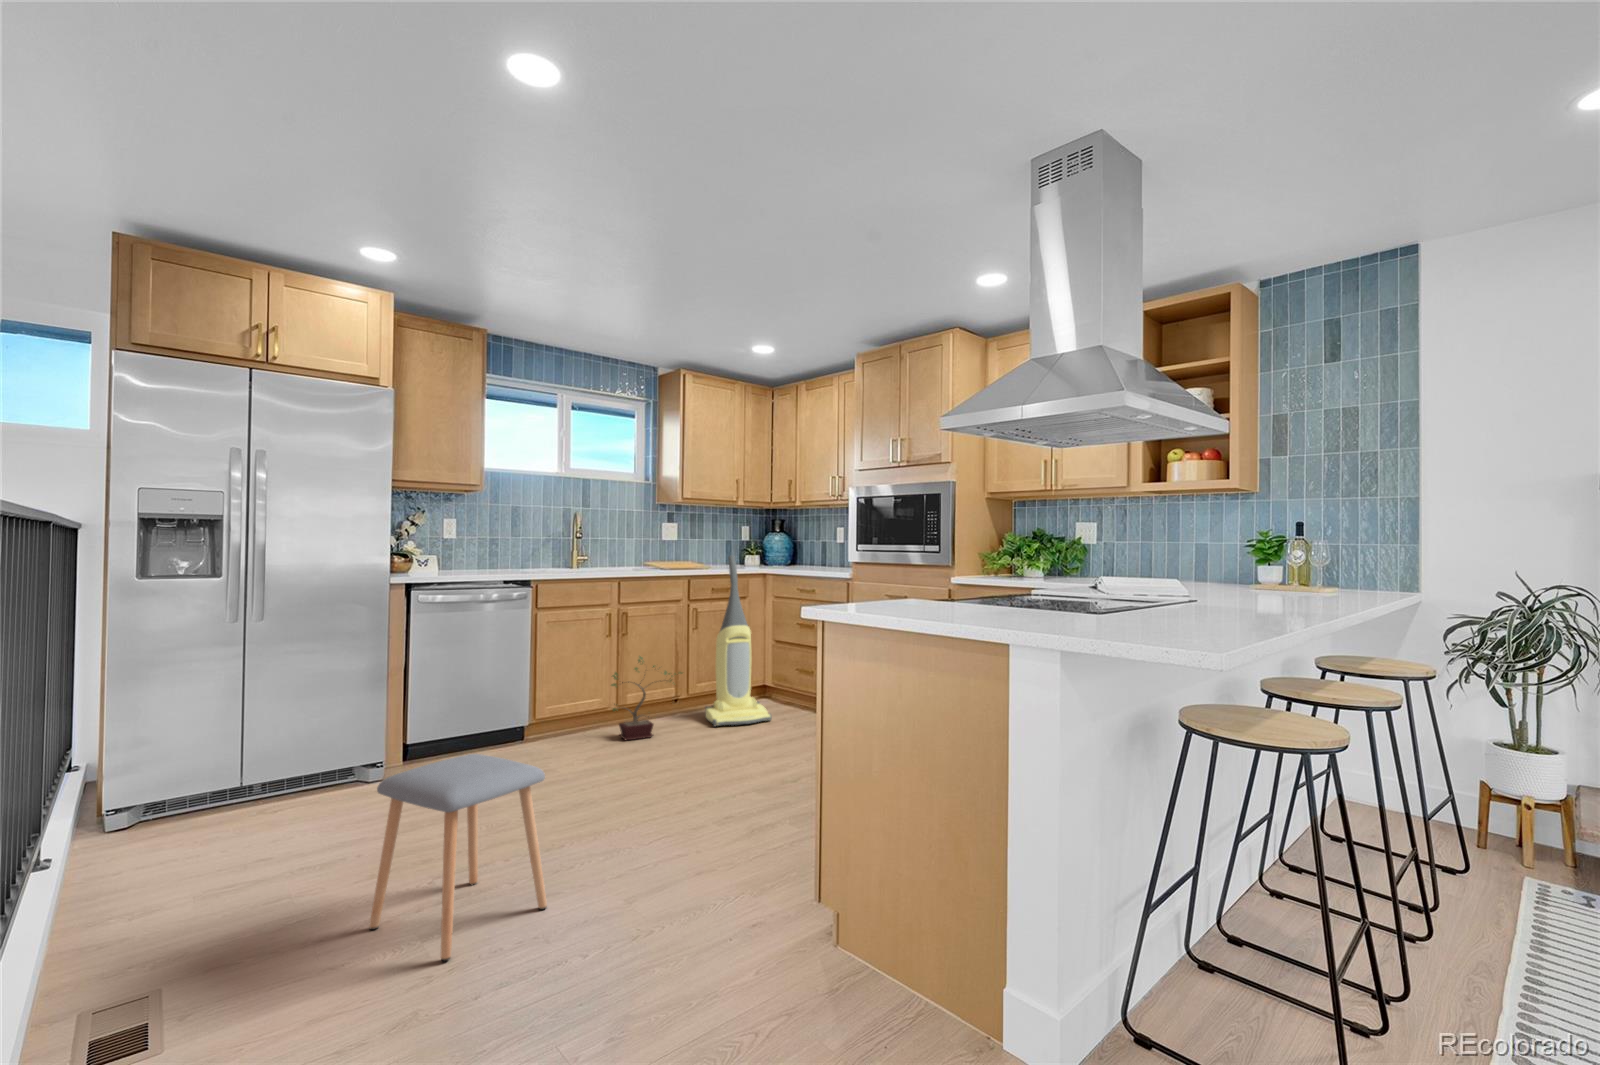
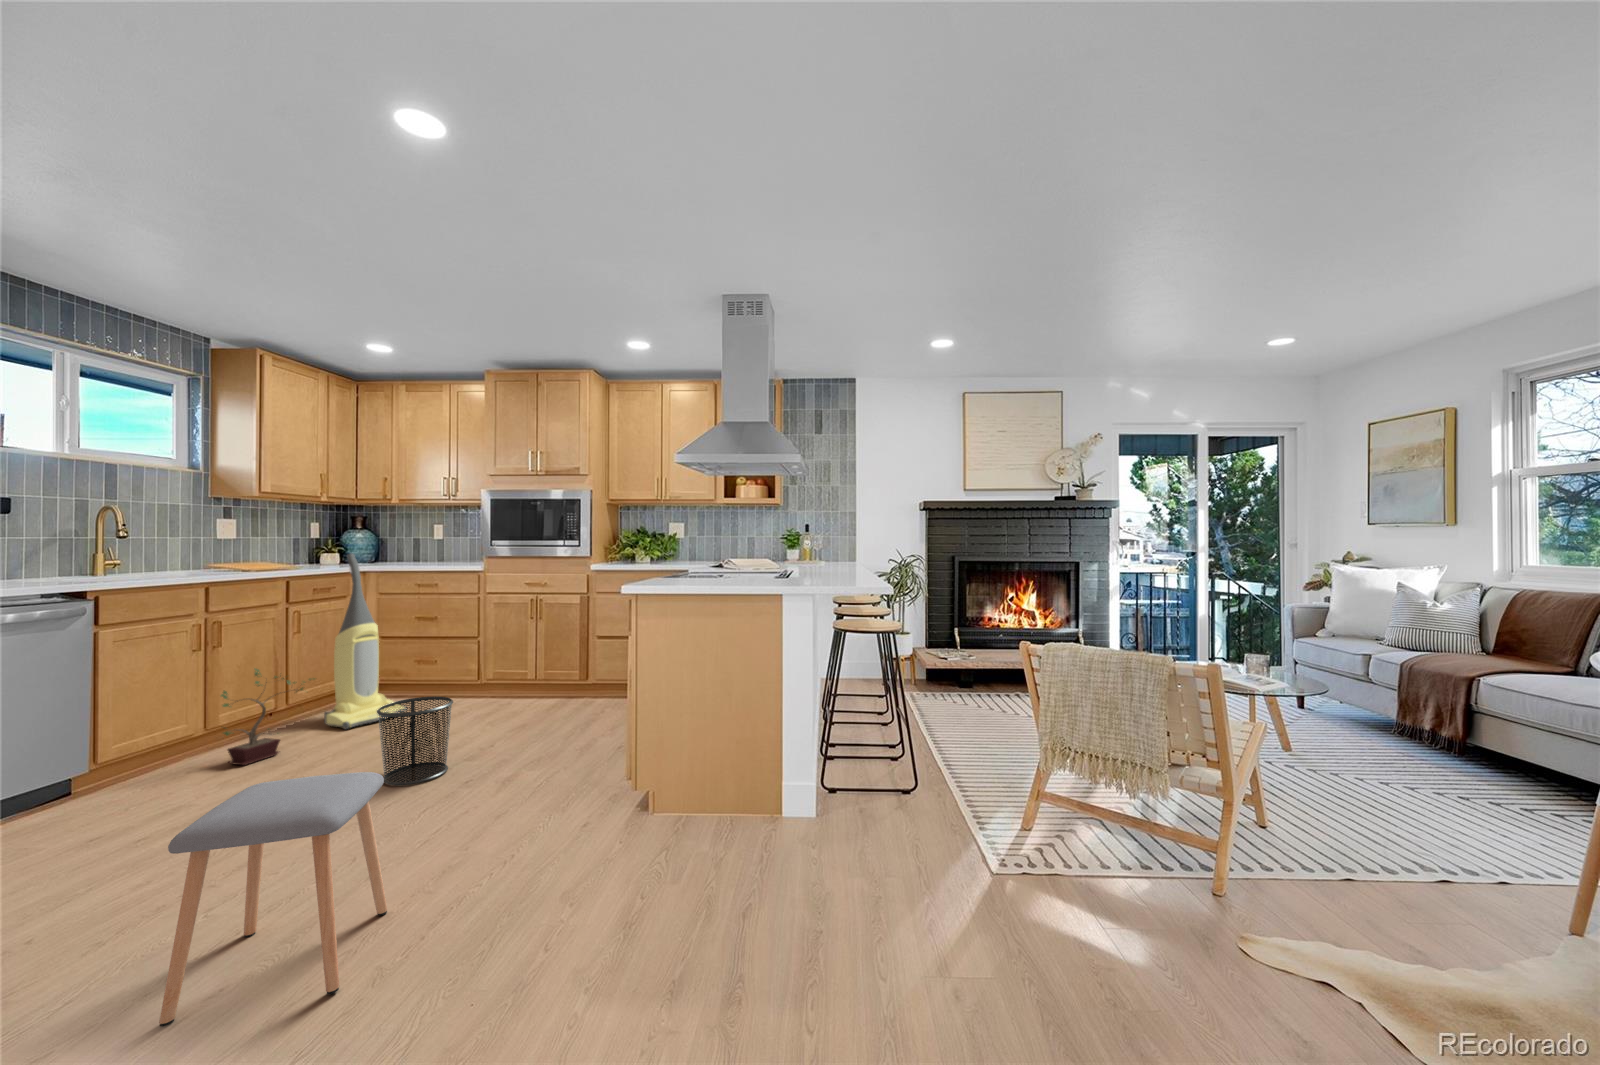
waste bin: none [675,706,743,795] -> present [376,696,453,785]

